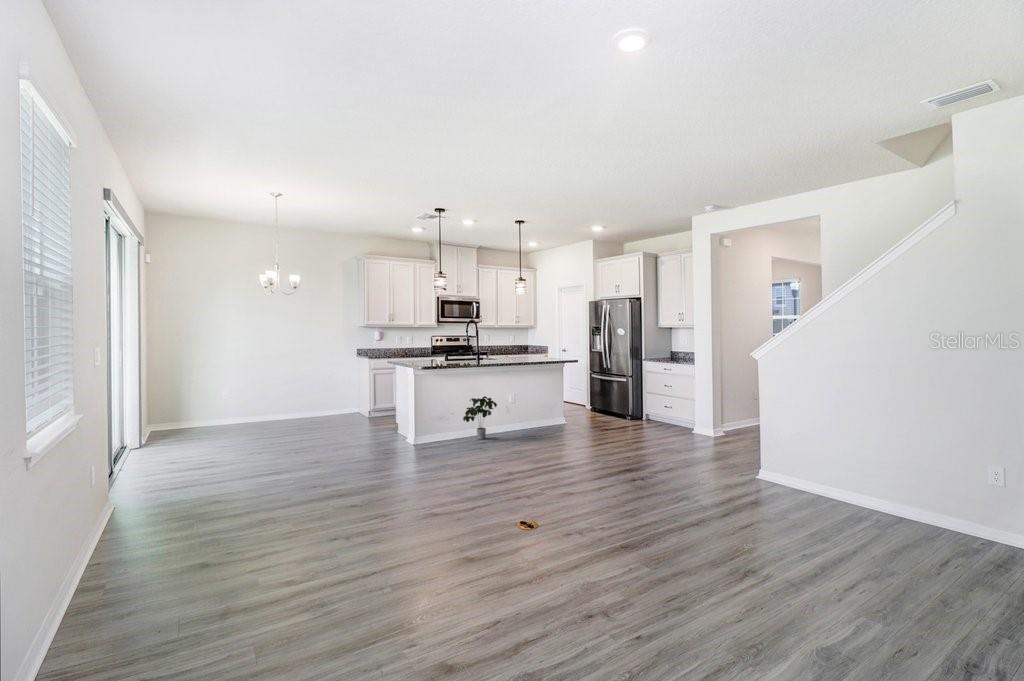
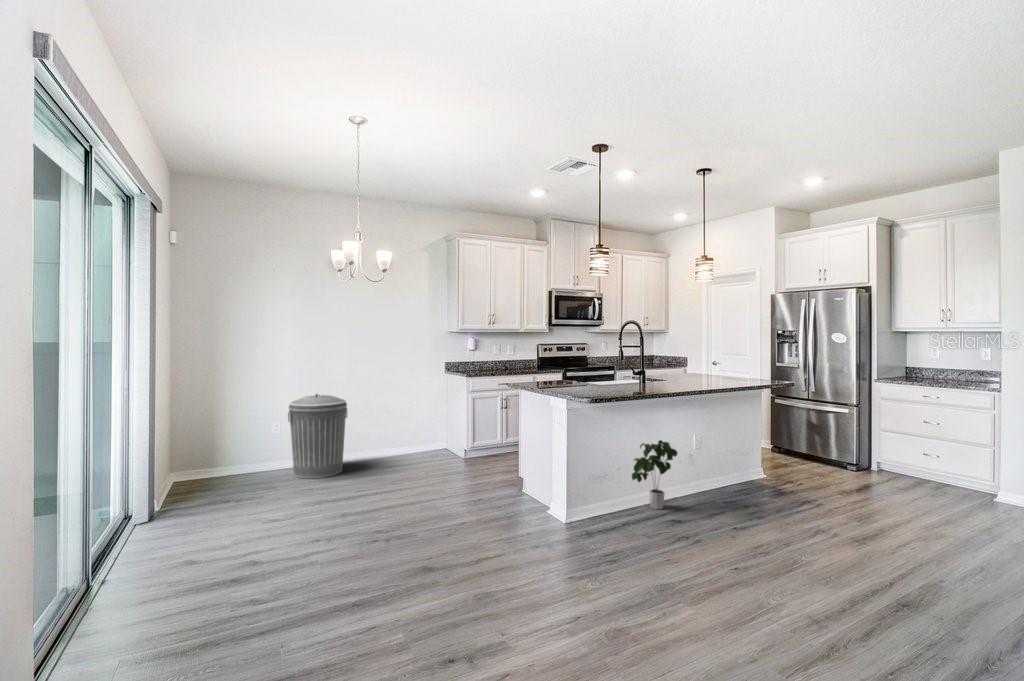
trash can: none [236,370,281,430] -> present [288,393,347,478]

